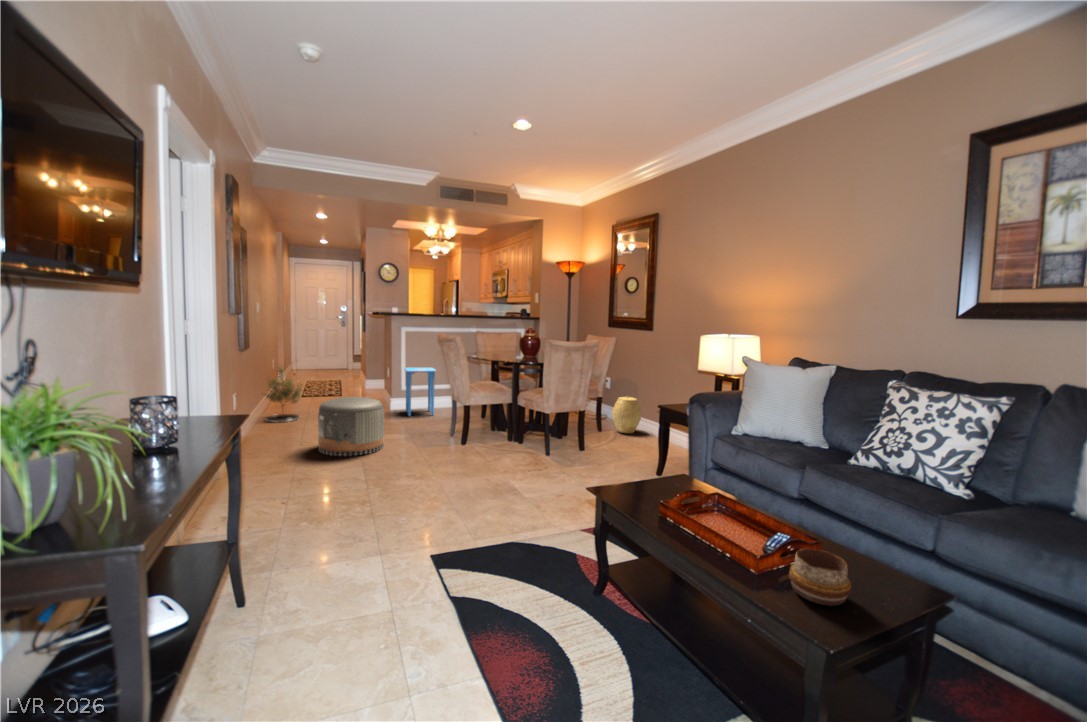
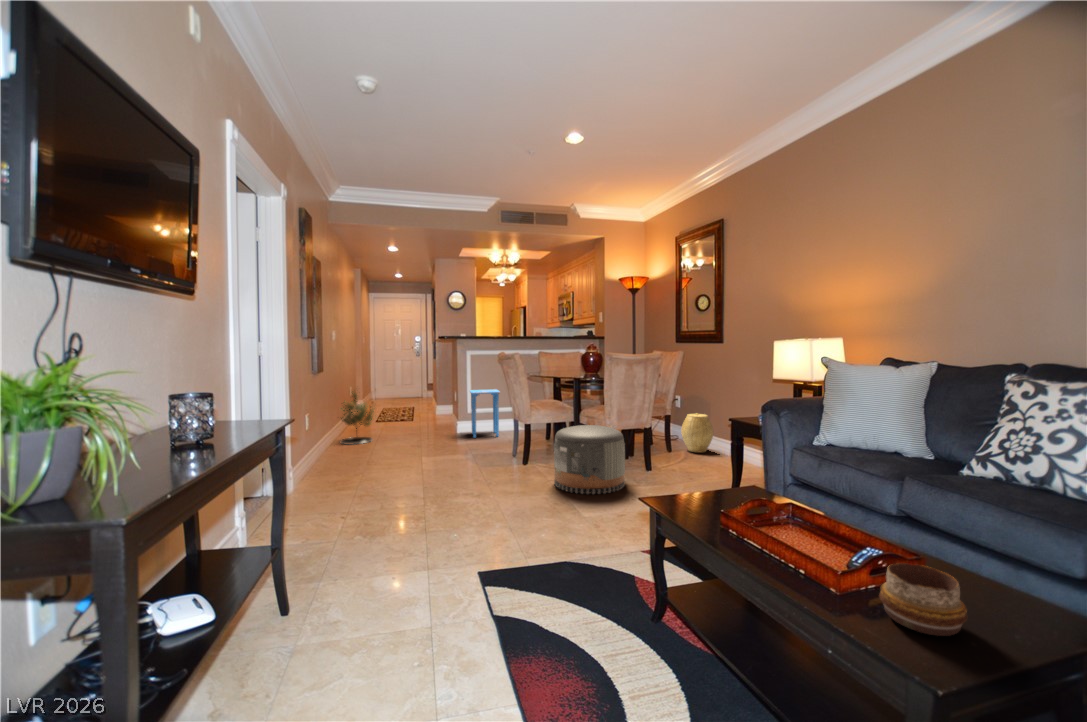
pouf: present [318,397,384,456] -> present [554,425,625,494]

